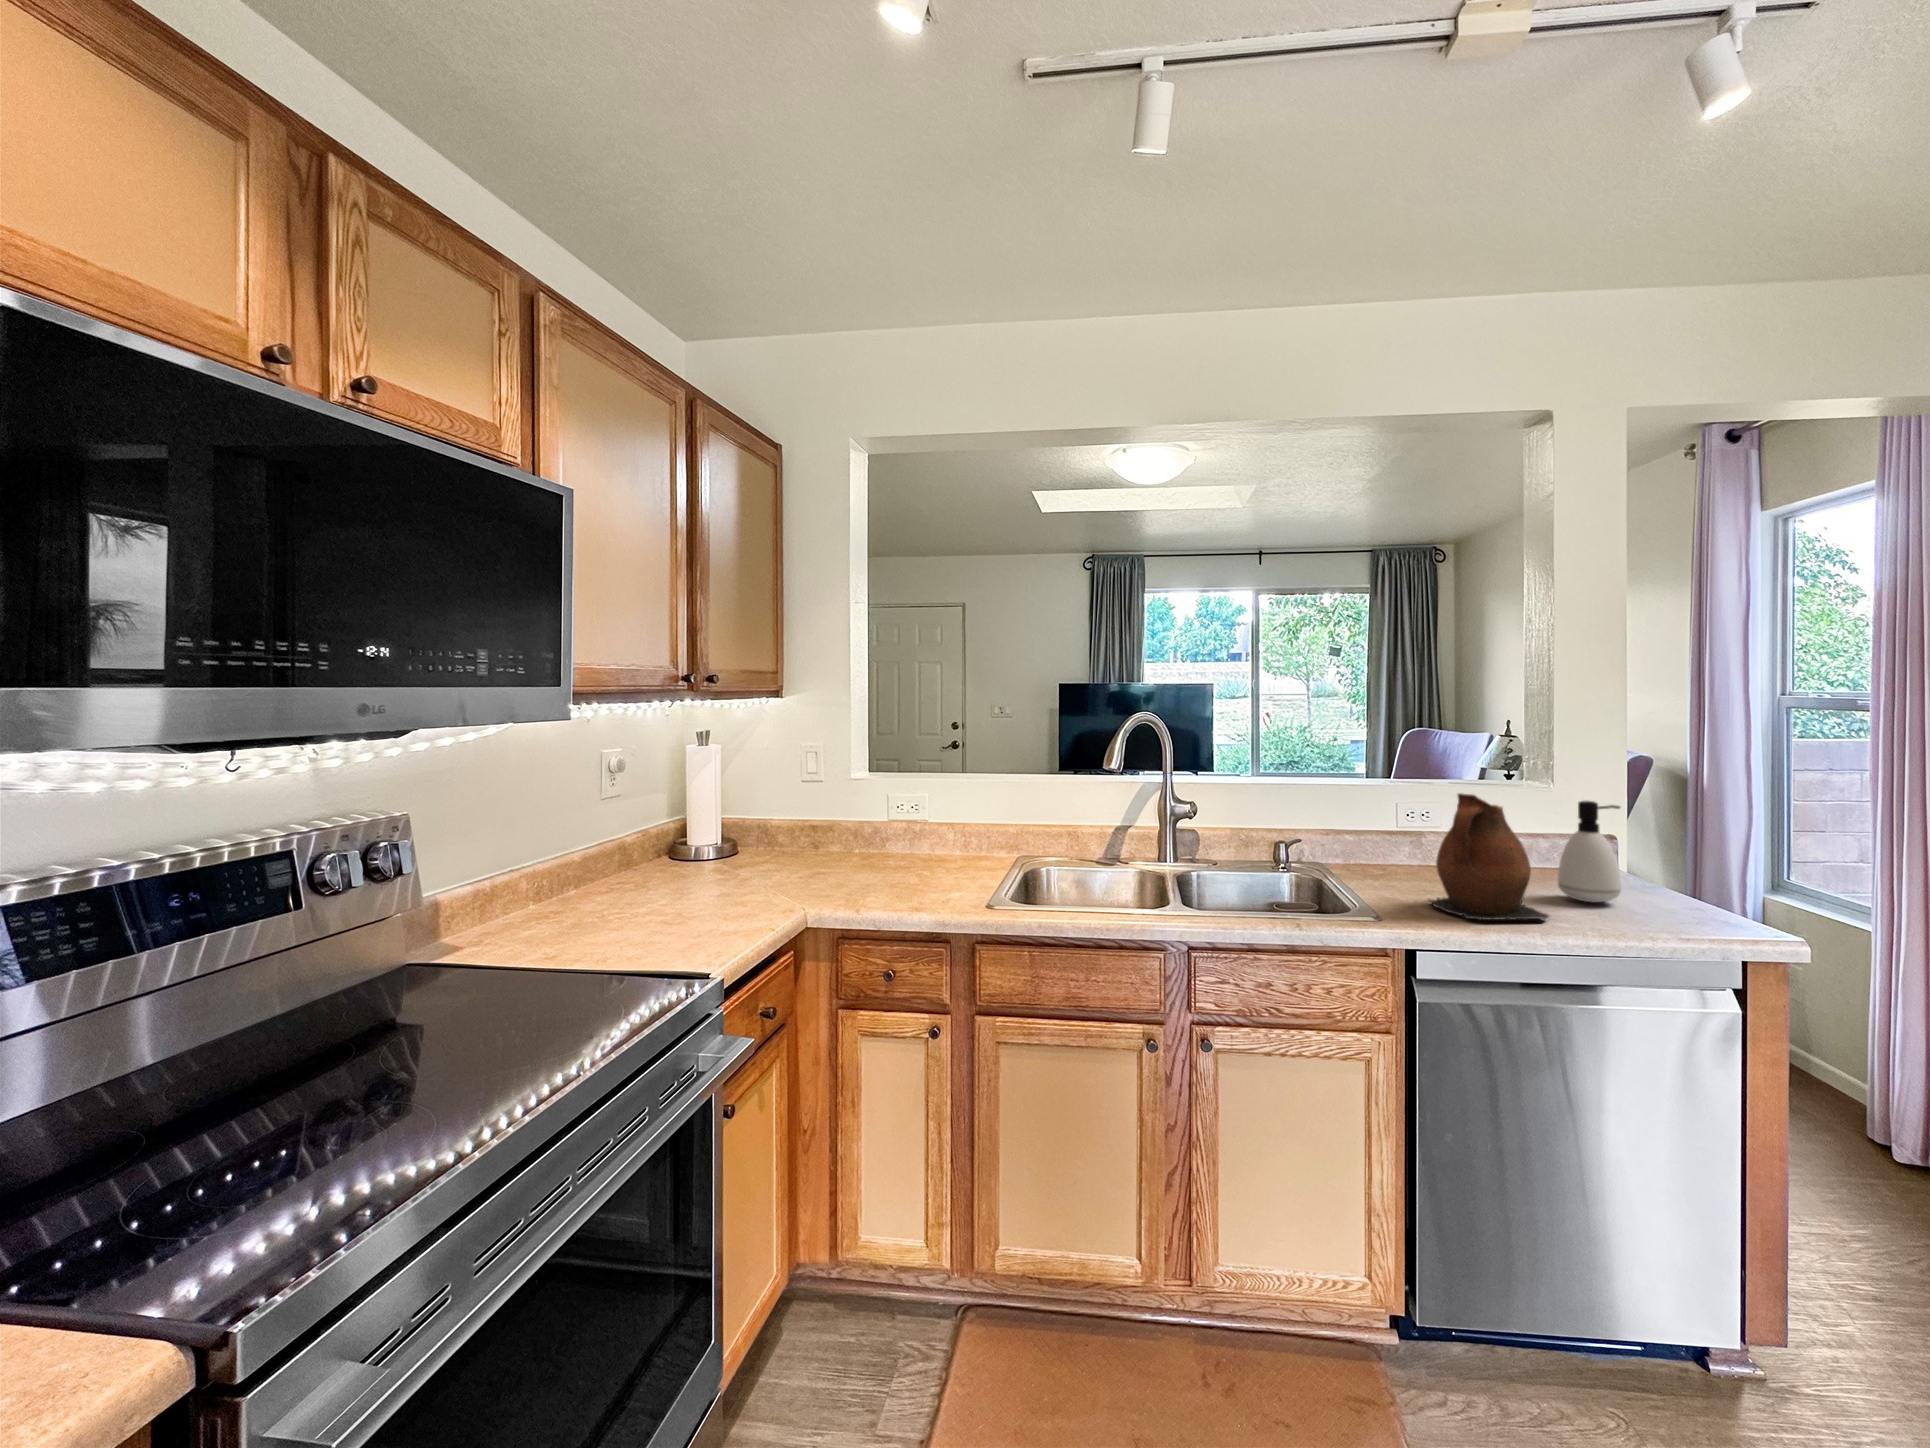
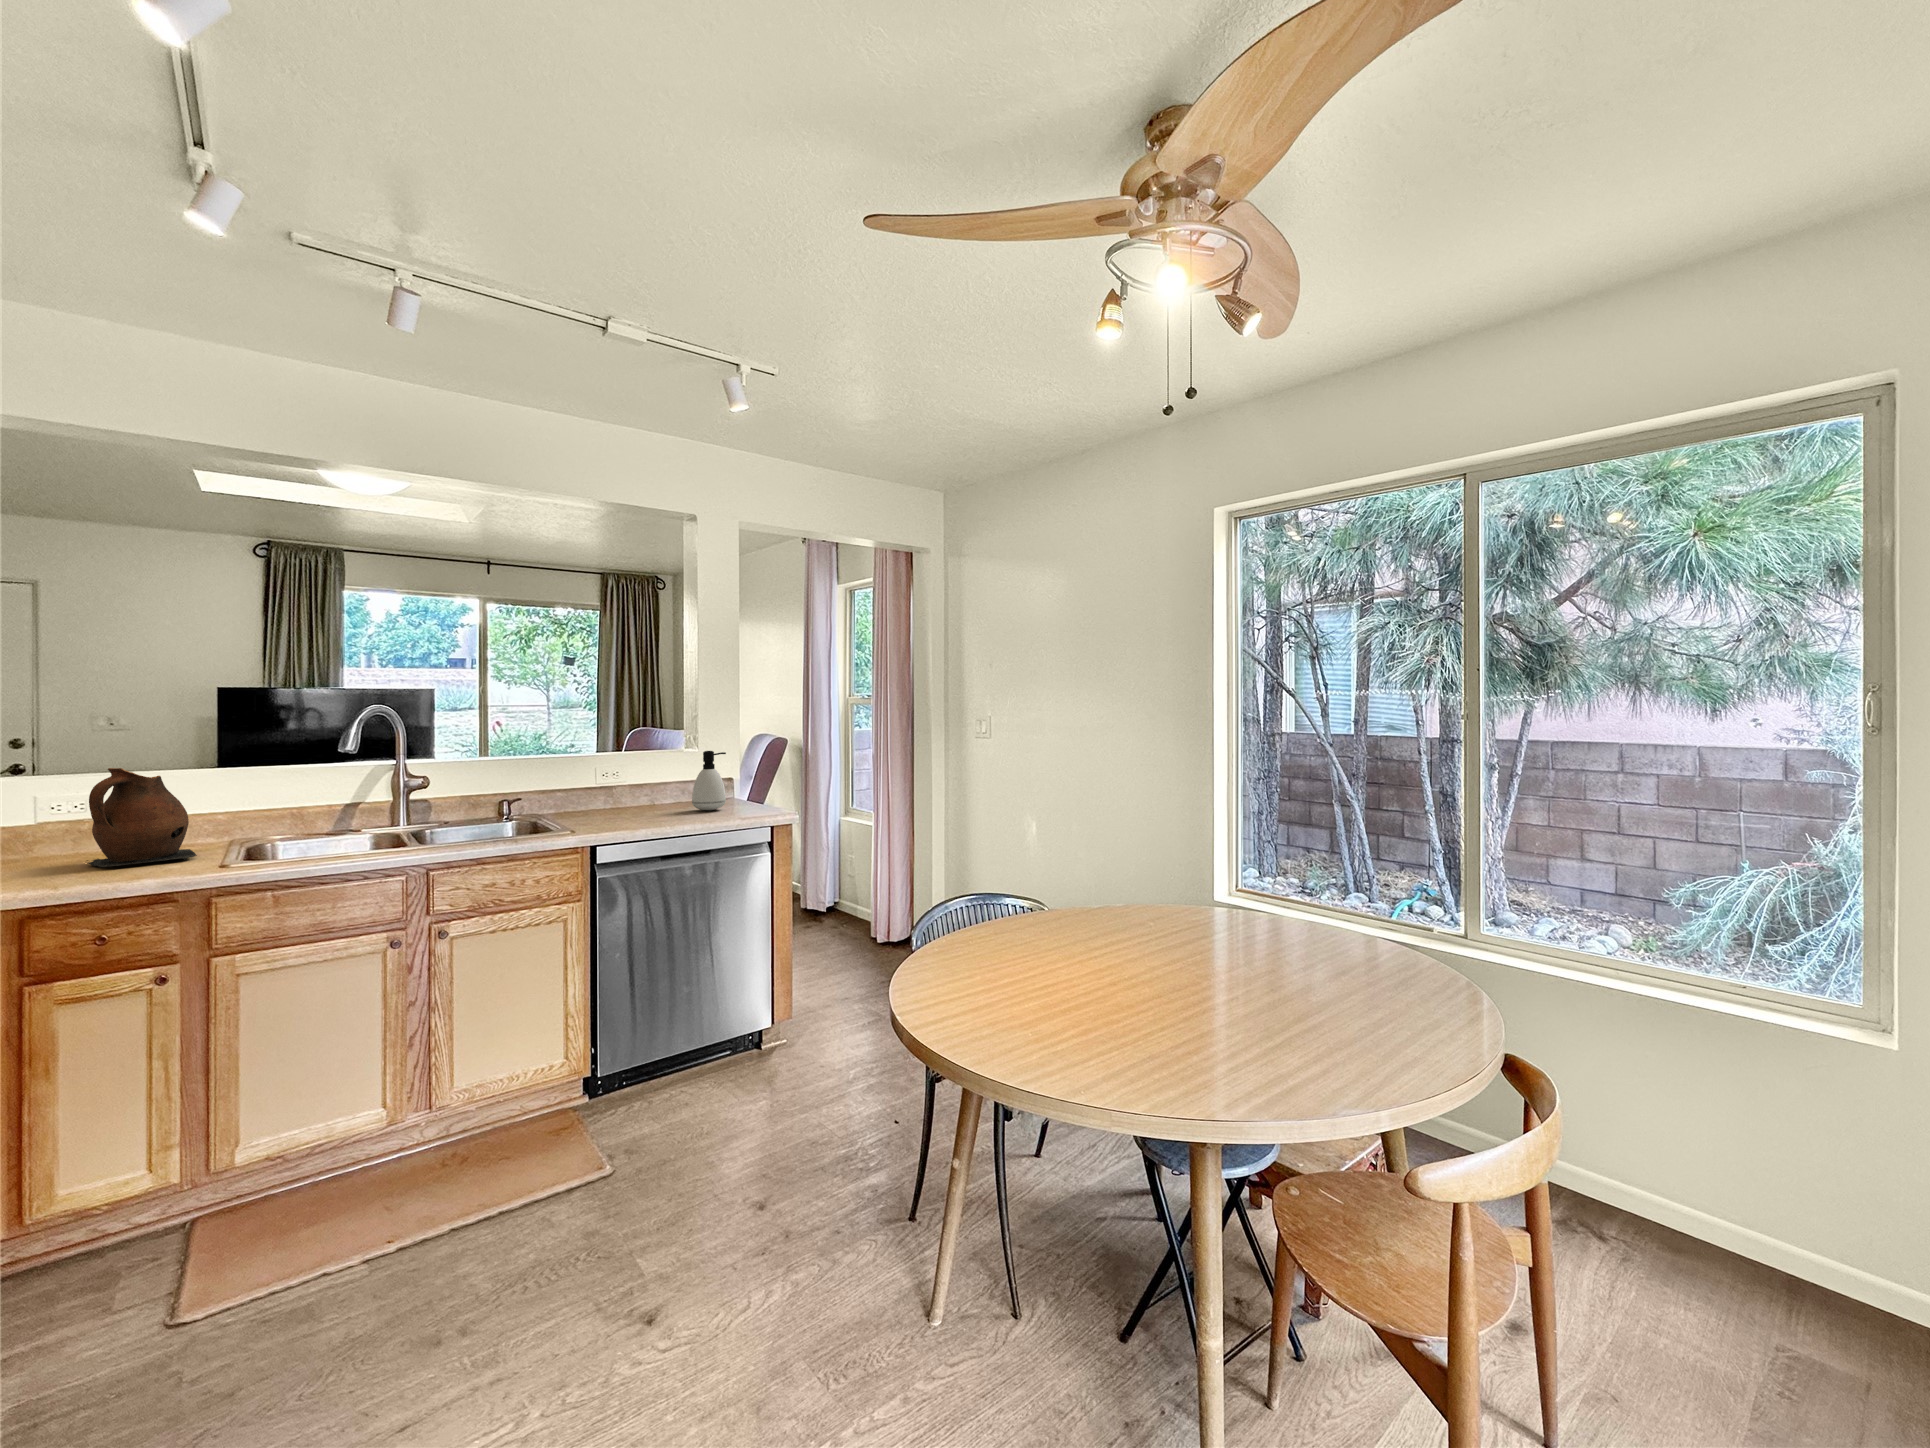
ceramic pitcher: present [1429,793,1549,920] -> present [89,768,197,867]

